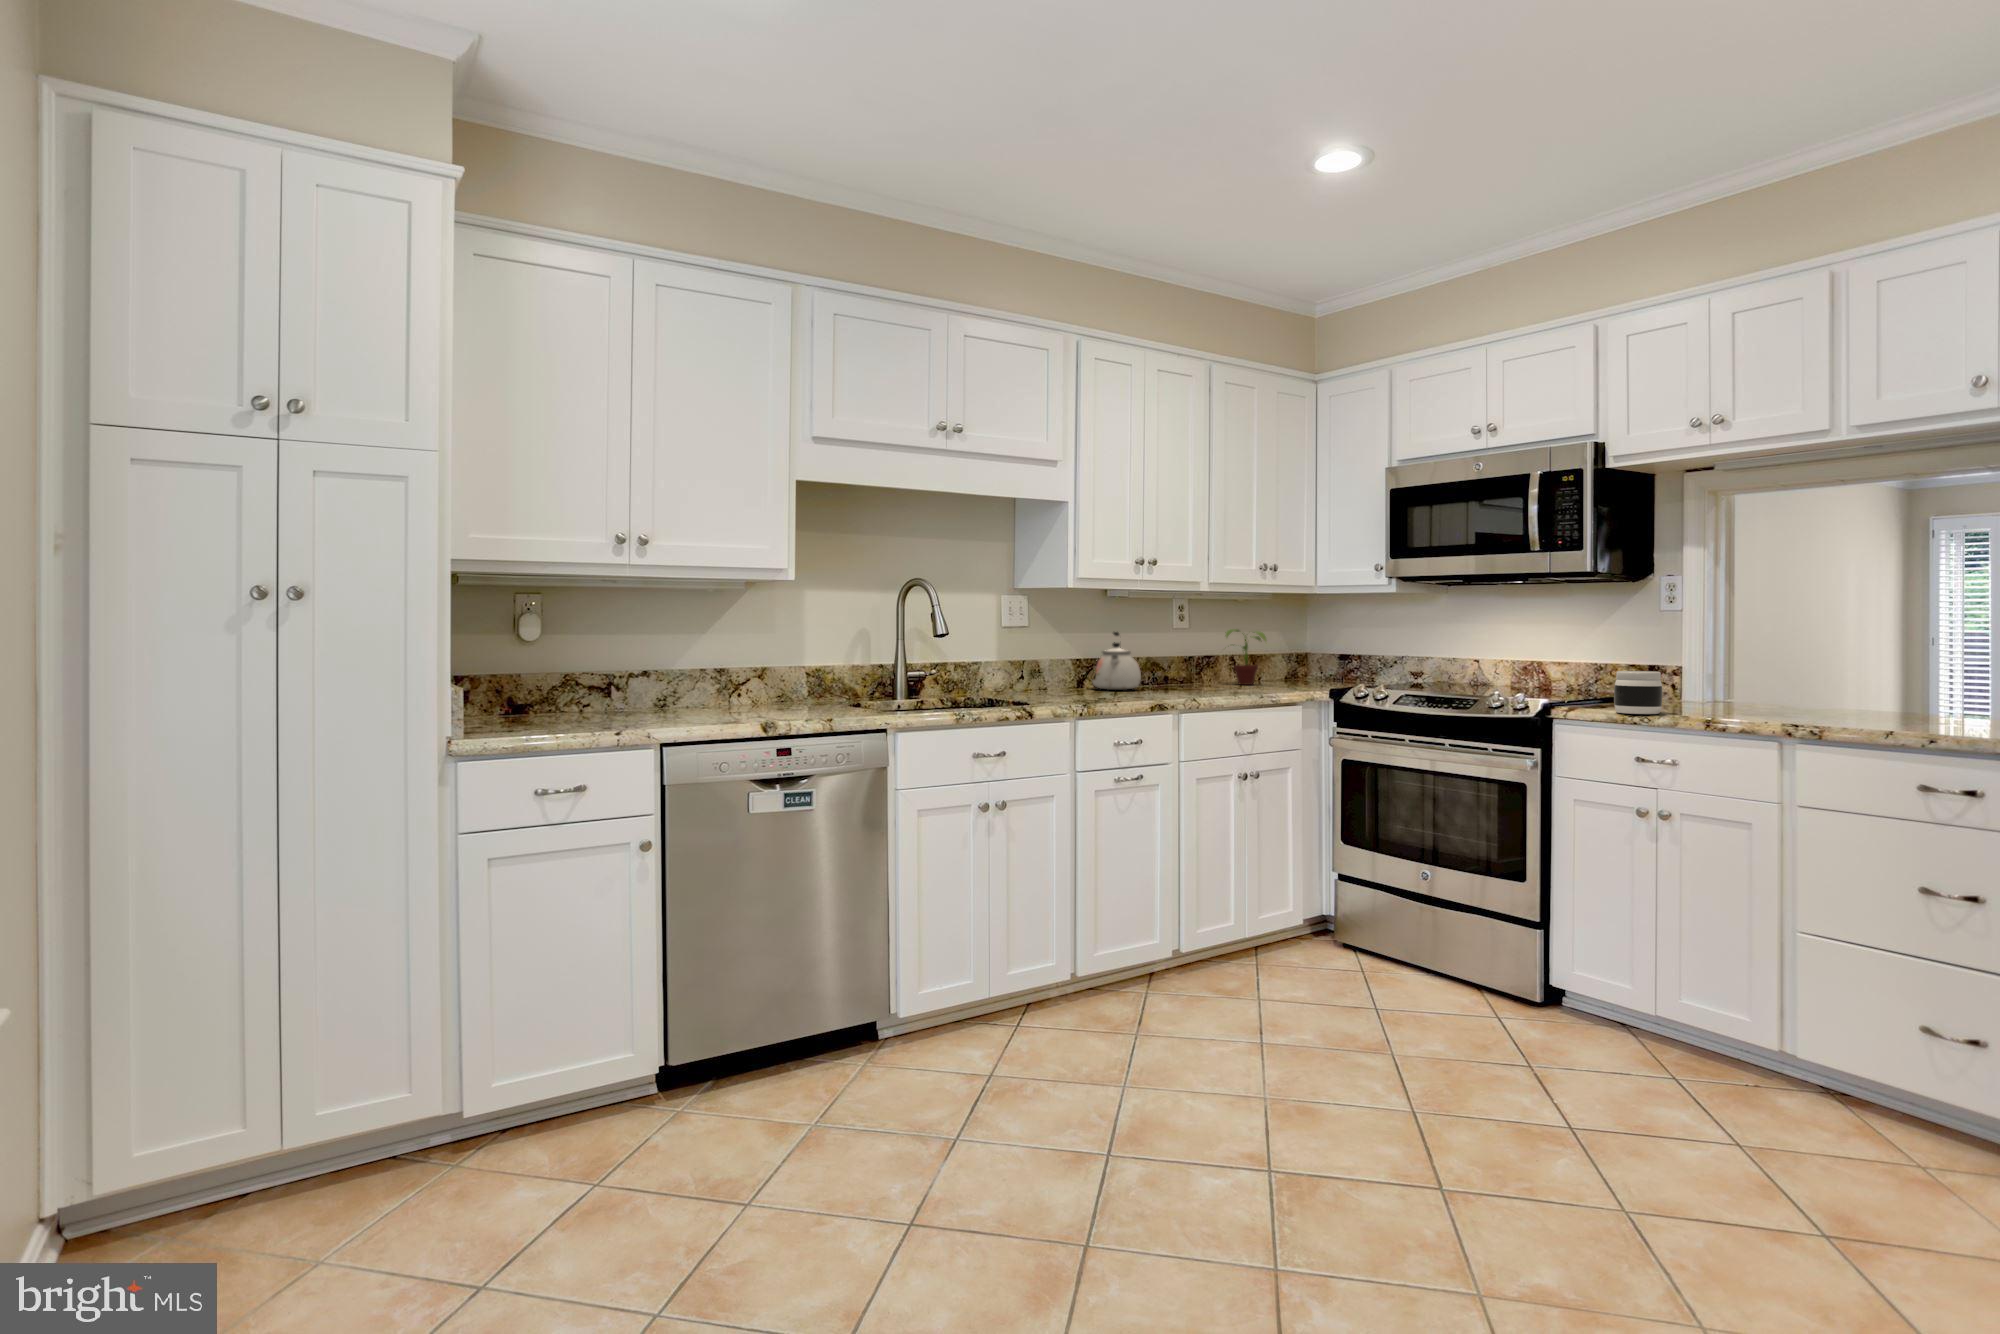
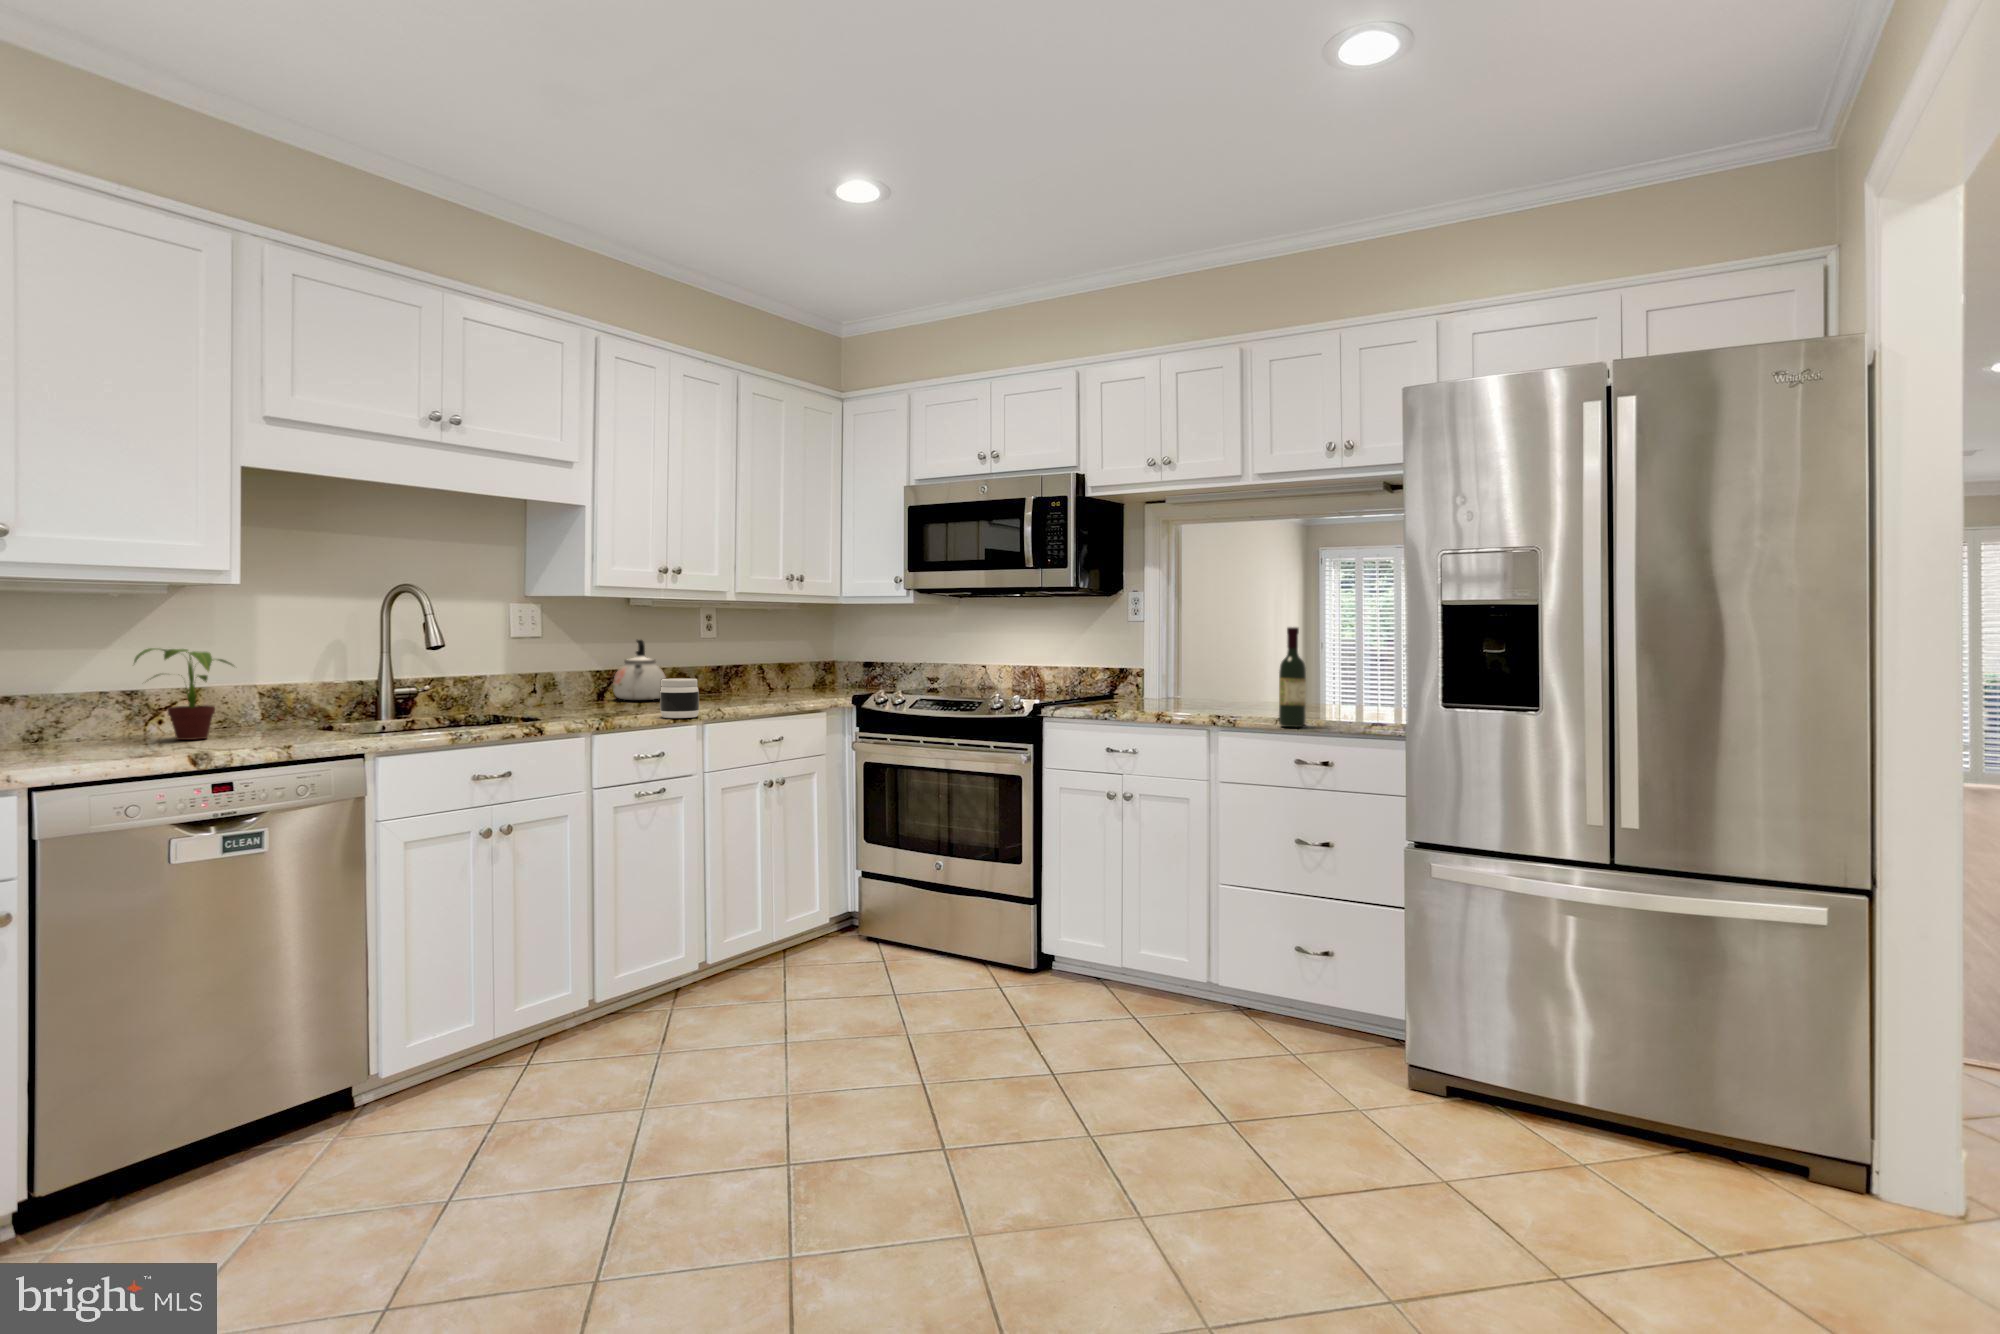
wine bottle: none [1901,607,1947,735] -> present [1279,627,1306,727]
potted plant: present [1225,629,1266,685] -> present [134,648,233,740]
jar: present [1614,671,1662,714] -> present [660,678,699,718]

